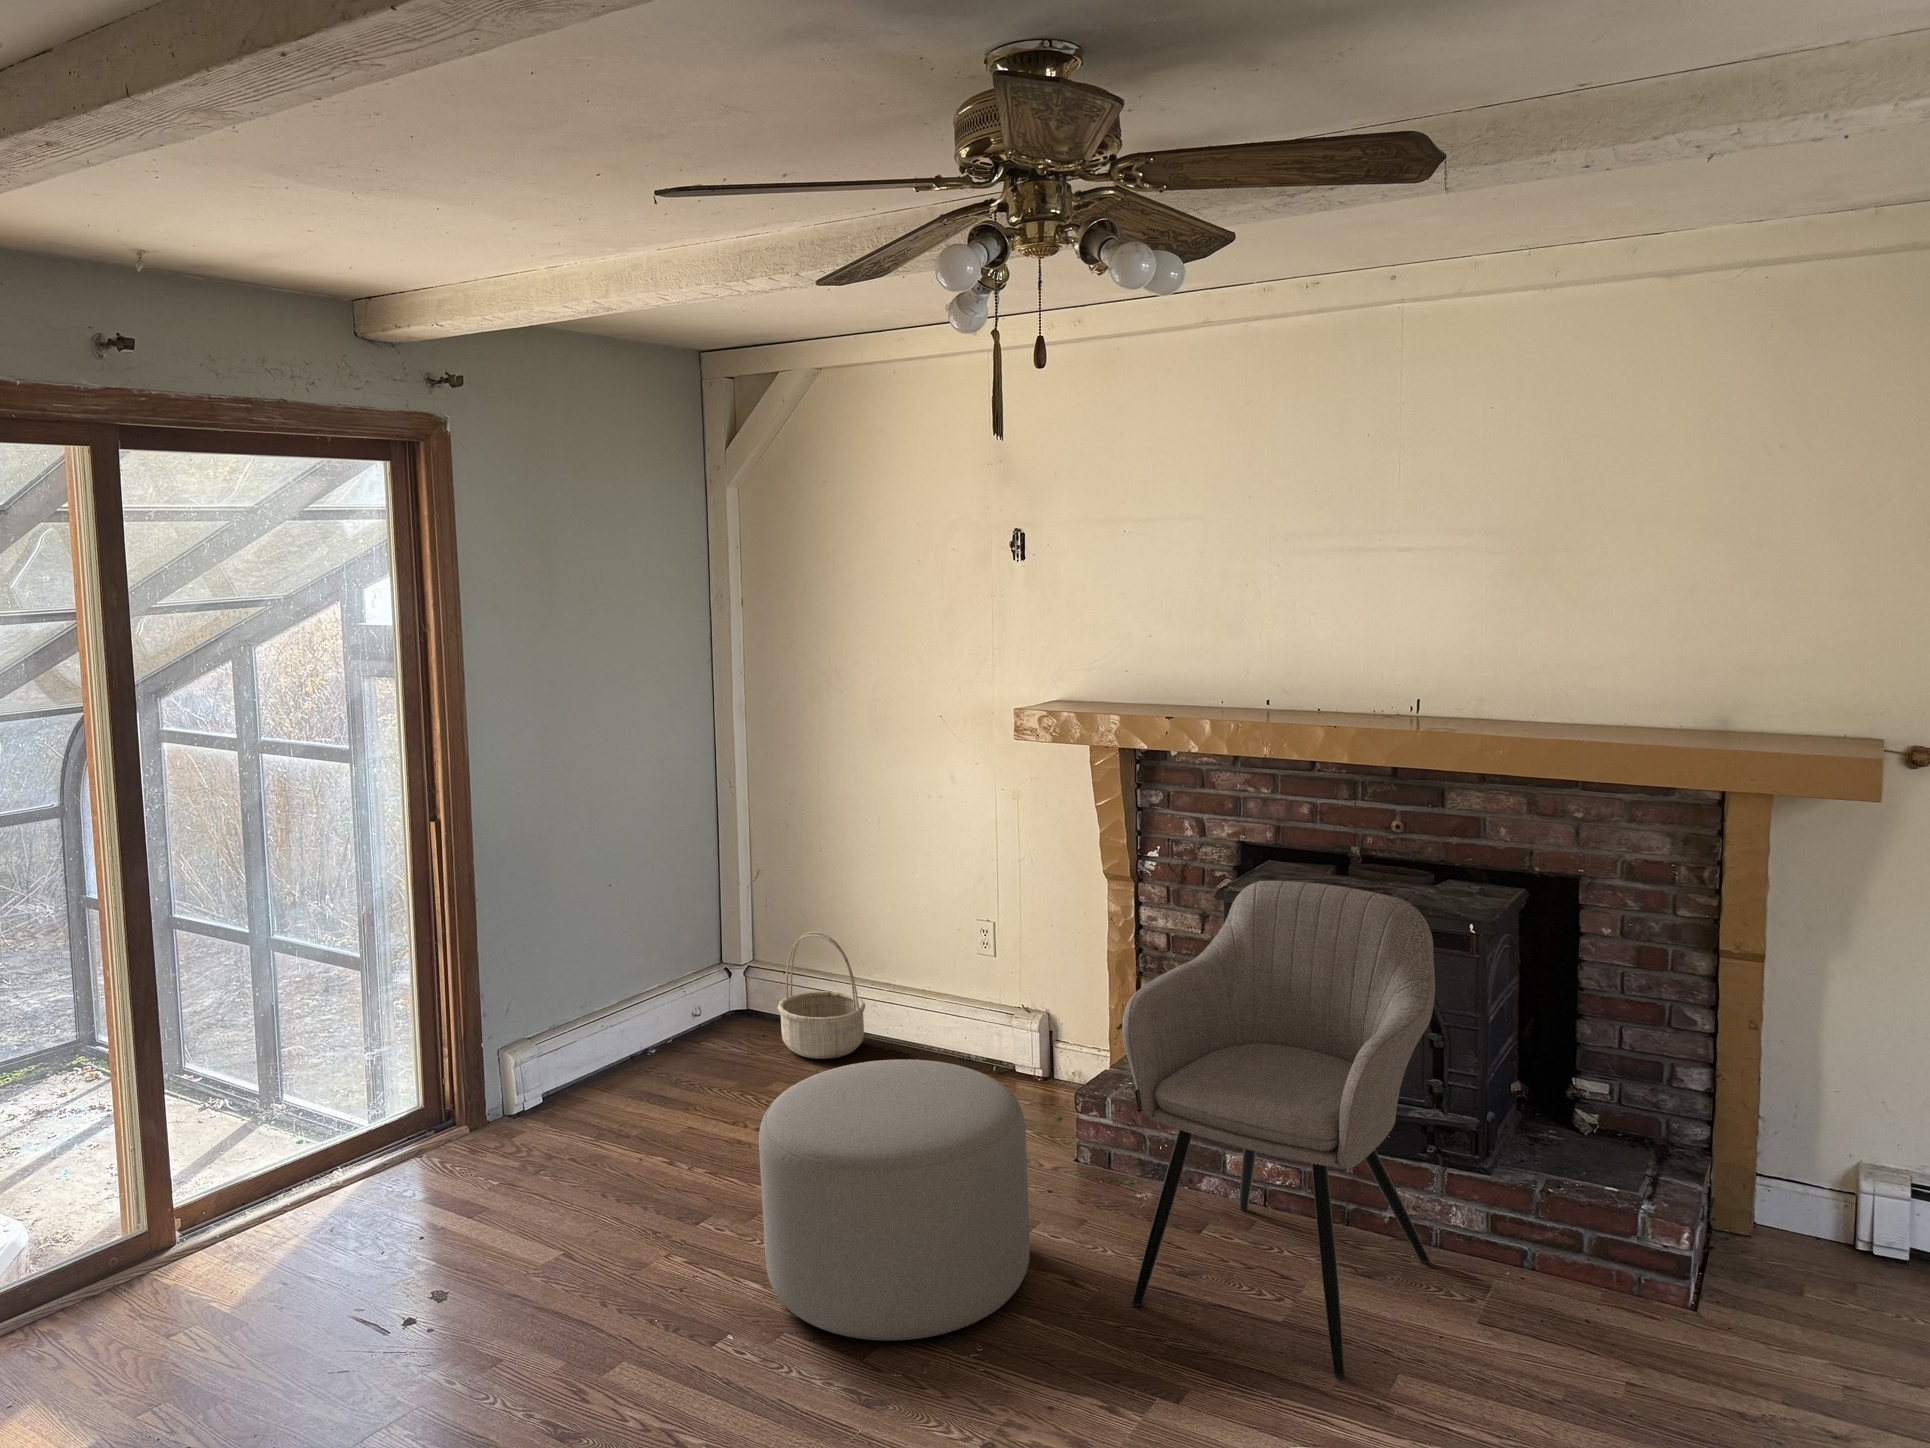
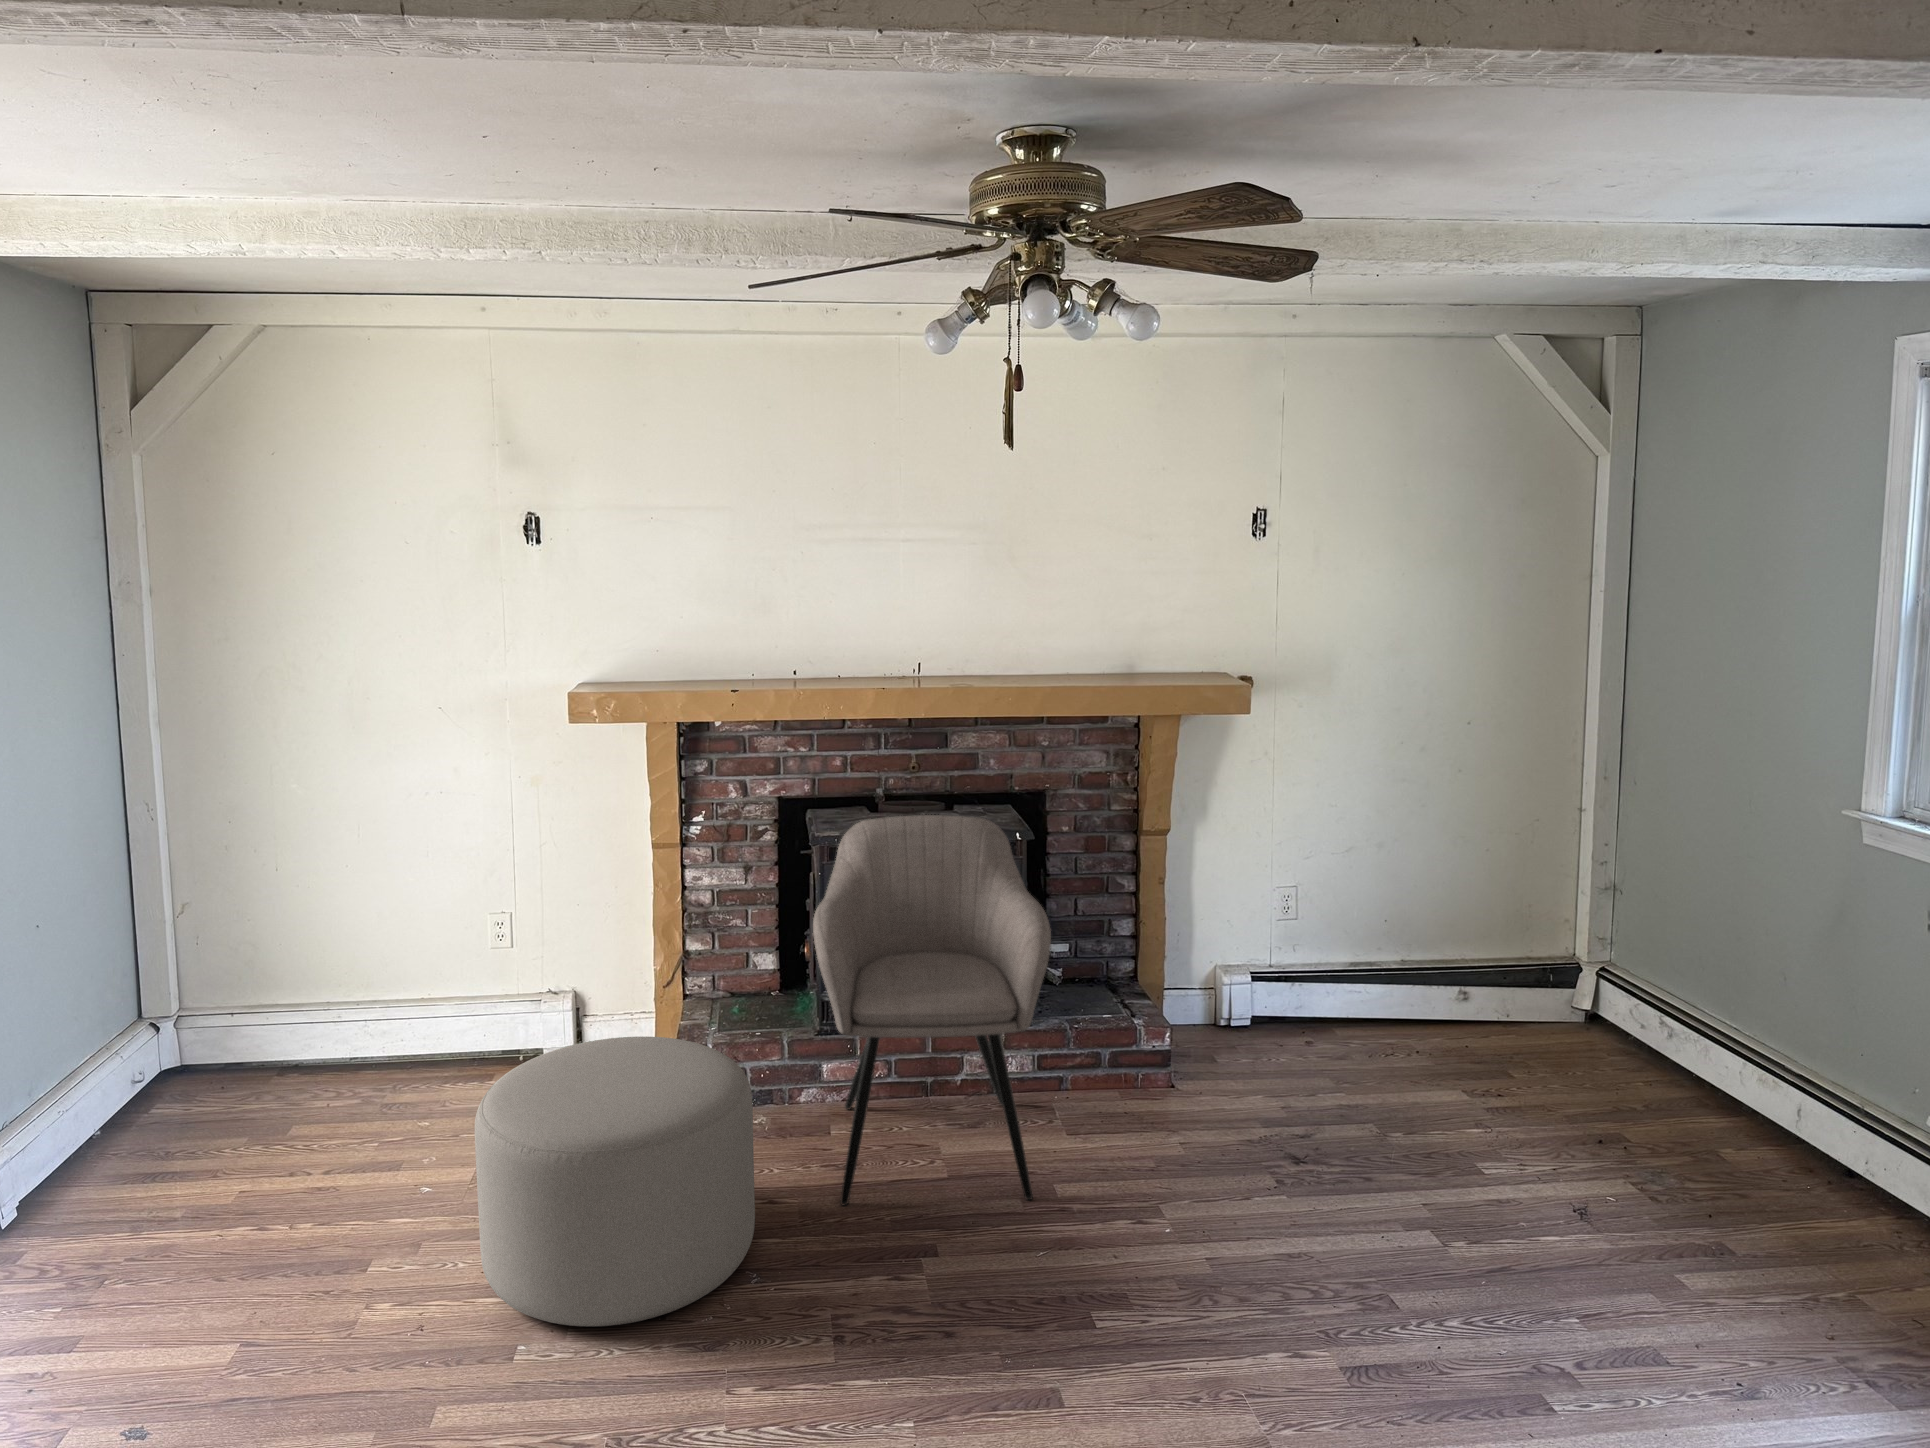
basket: present [778,932,865,1059] -> none [248,957,361,1099]

